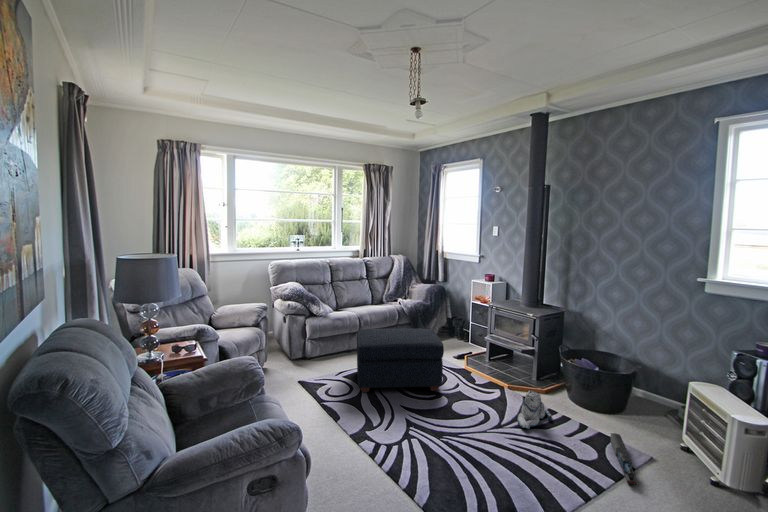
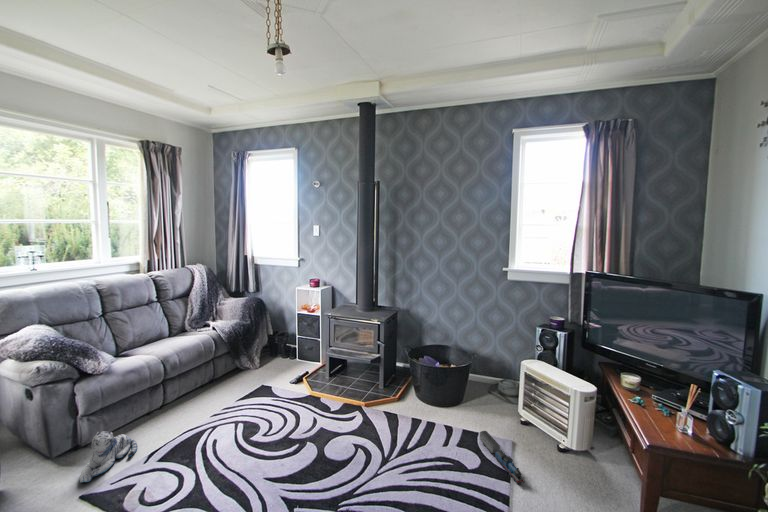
ottoman: present [357,328,444,392] -> none [173,361,302,476]
plush toy: present [517,391,552,429] -> present [79,432,137,482]

